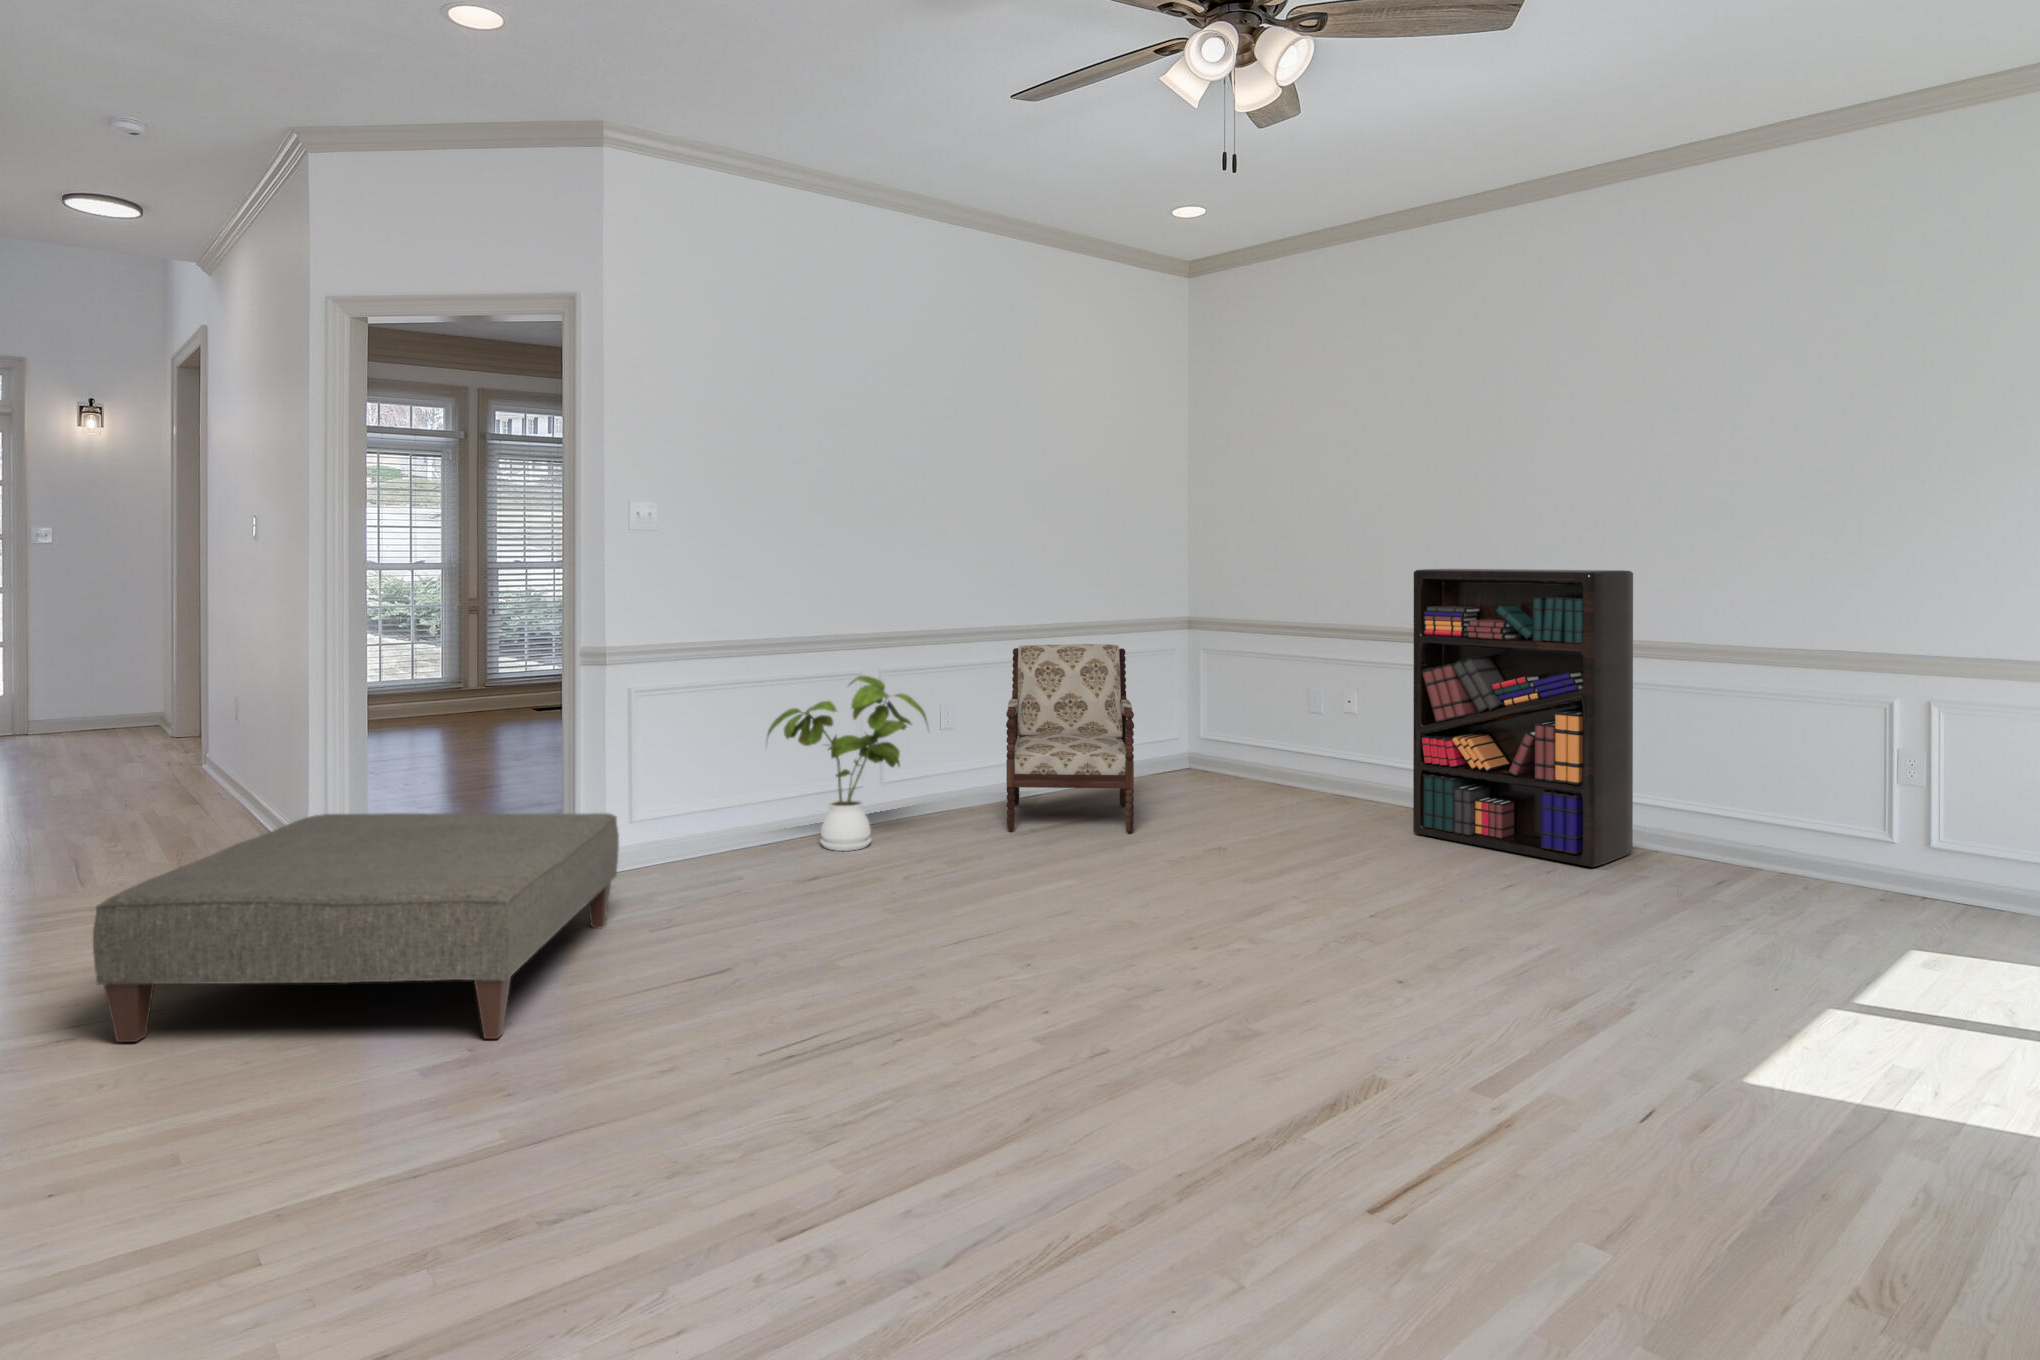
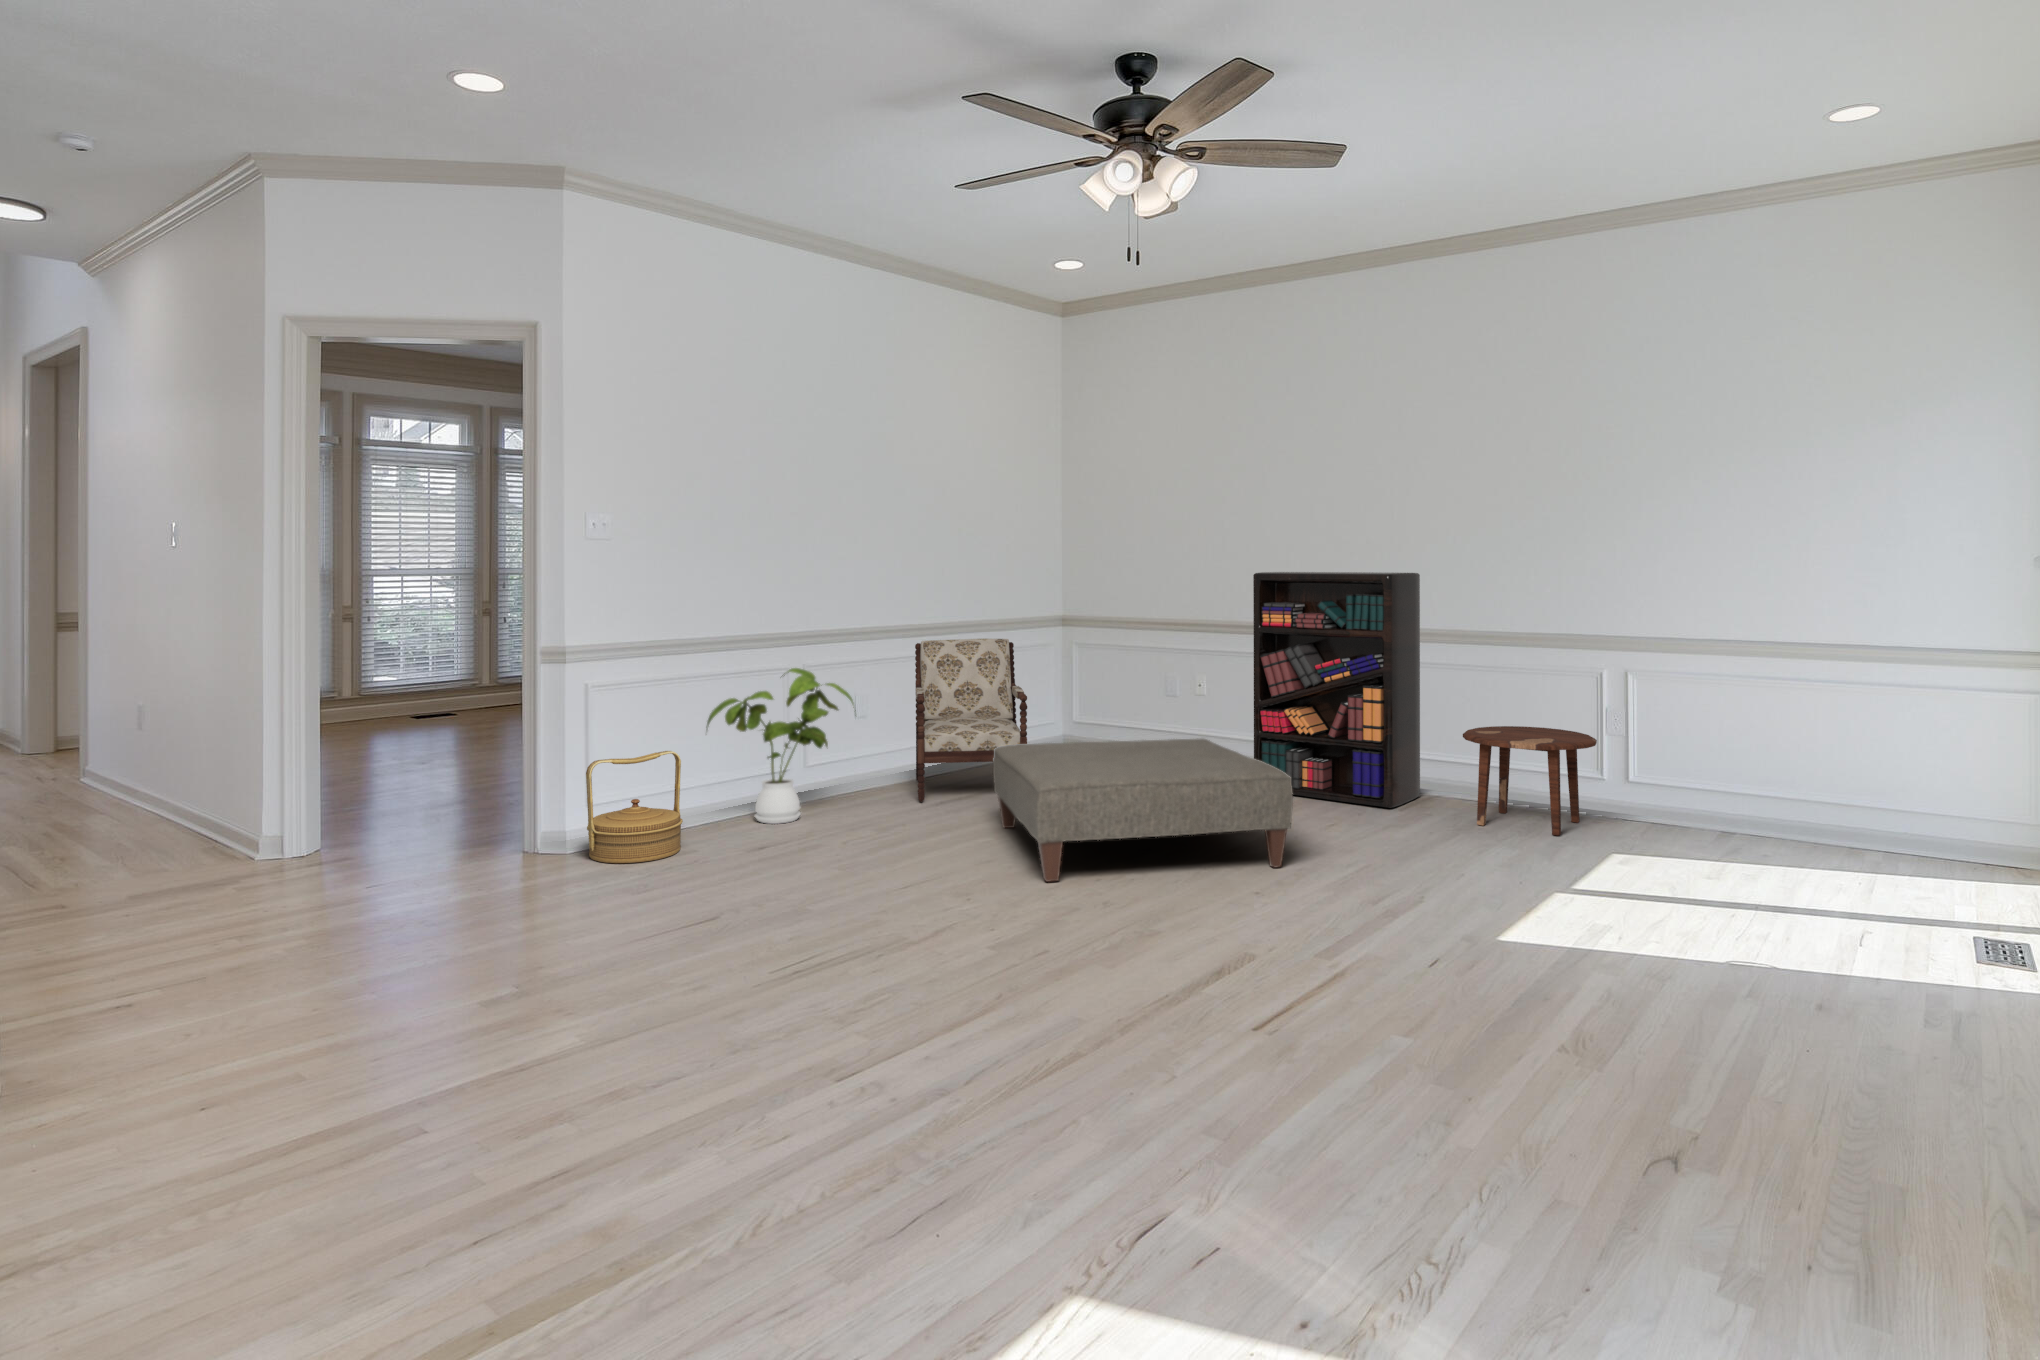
woven basket: none [625,766,732,892] -> present [586,751,683,863]
side table: none [1691,769,1887,920] -> present [1463,726,1597,835]
ottoman: present [93,813,619,1042] -> present [993,739,1293,882]

